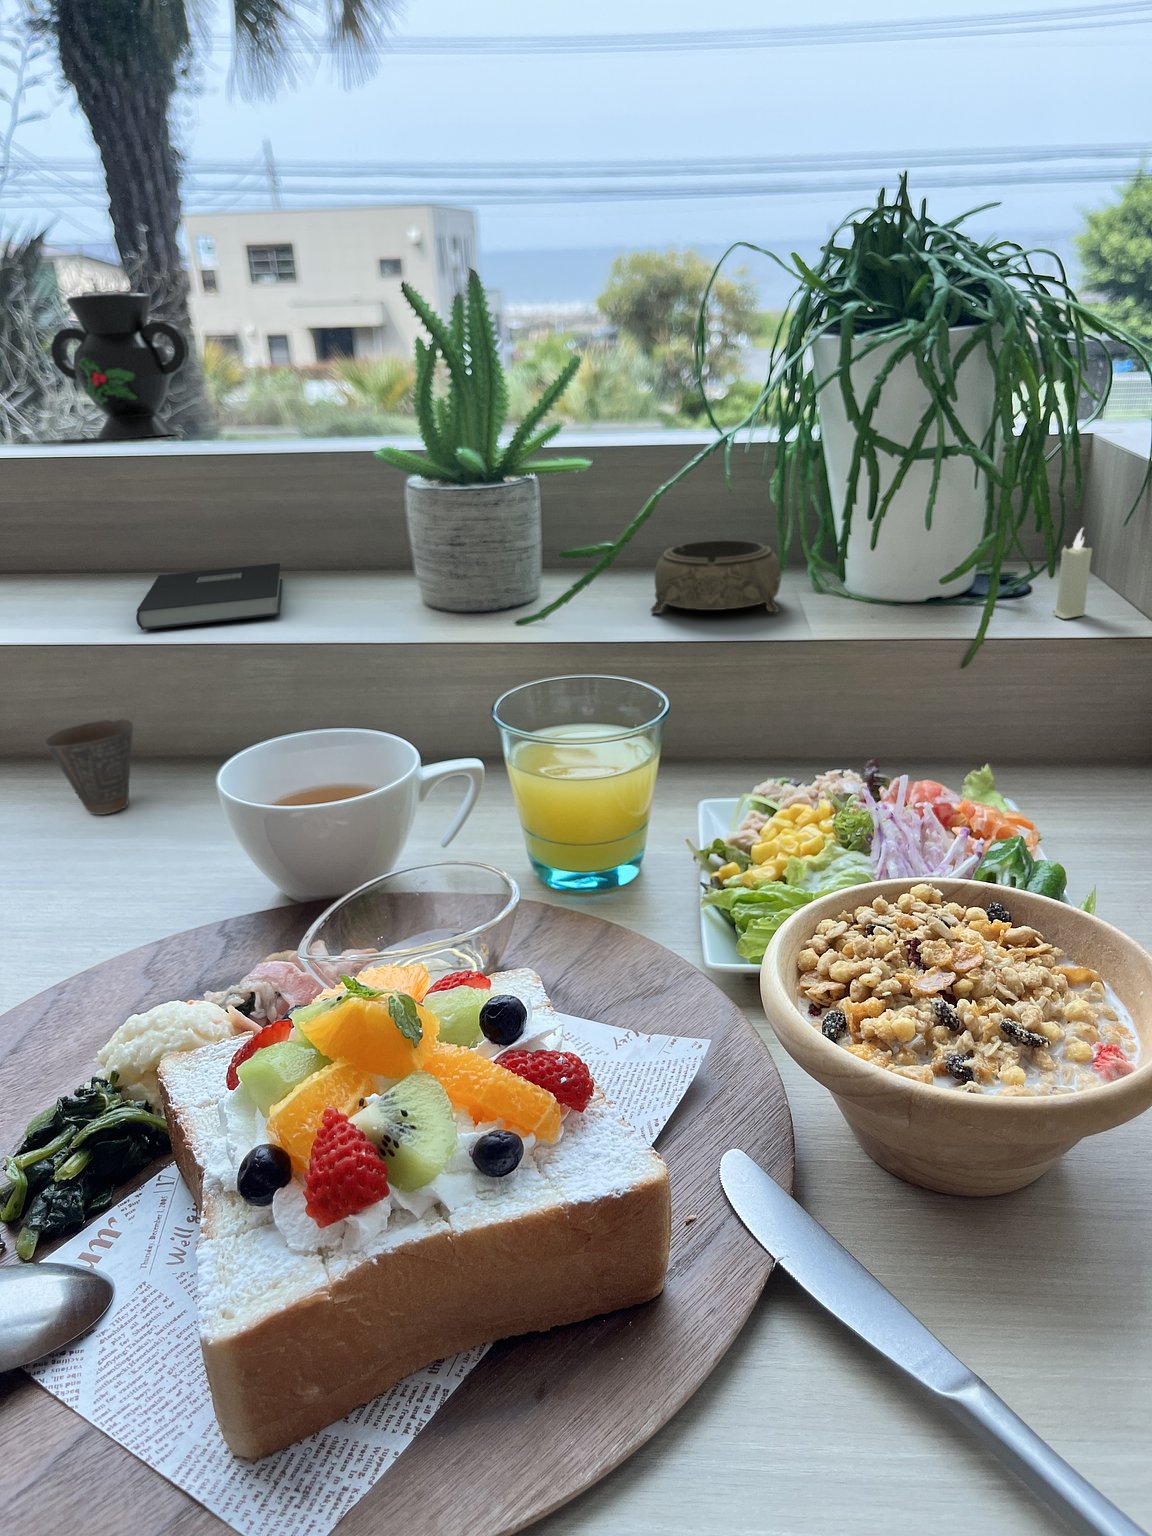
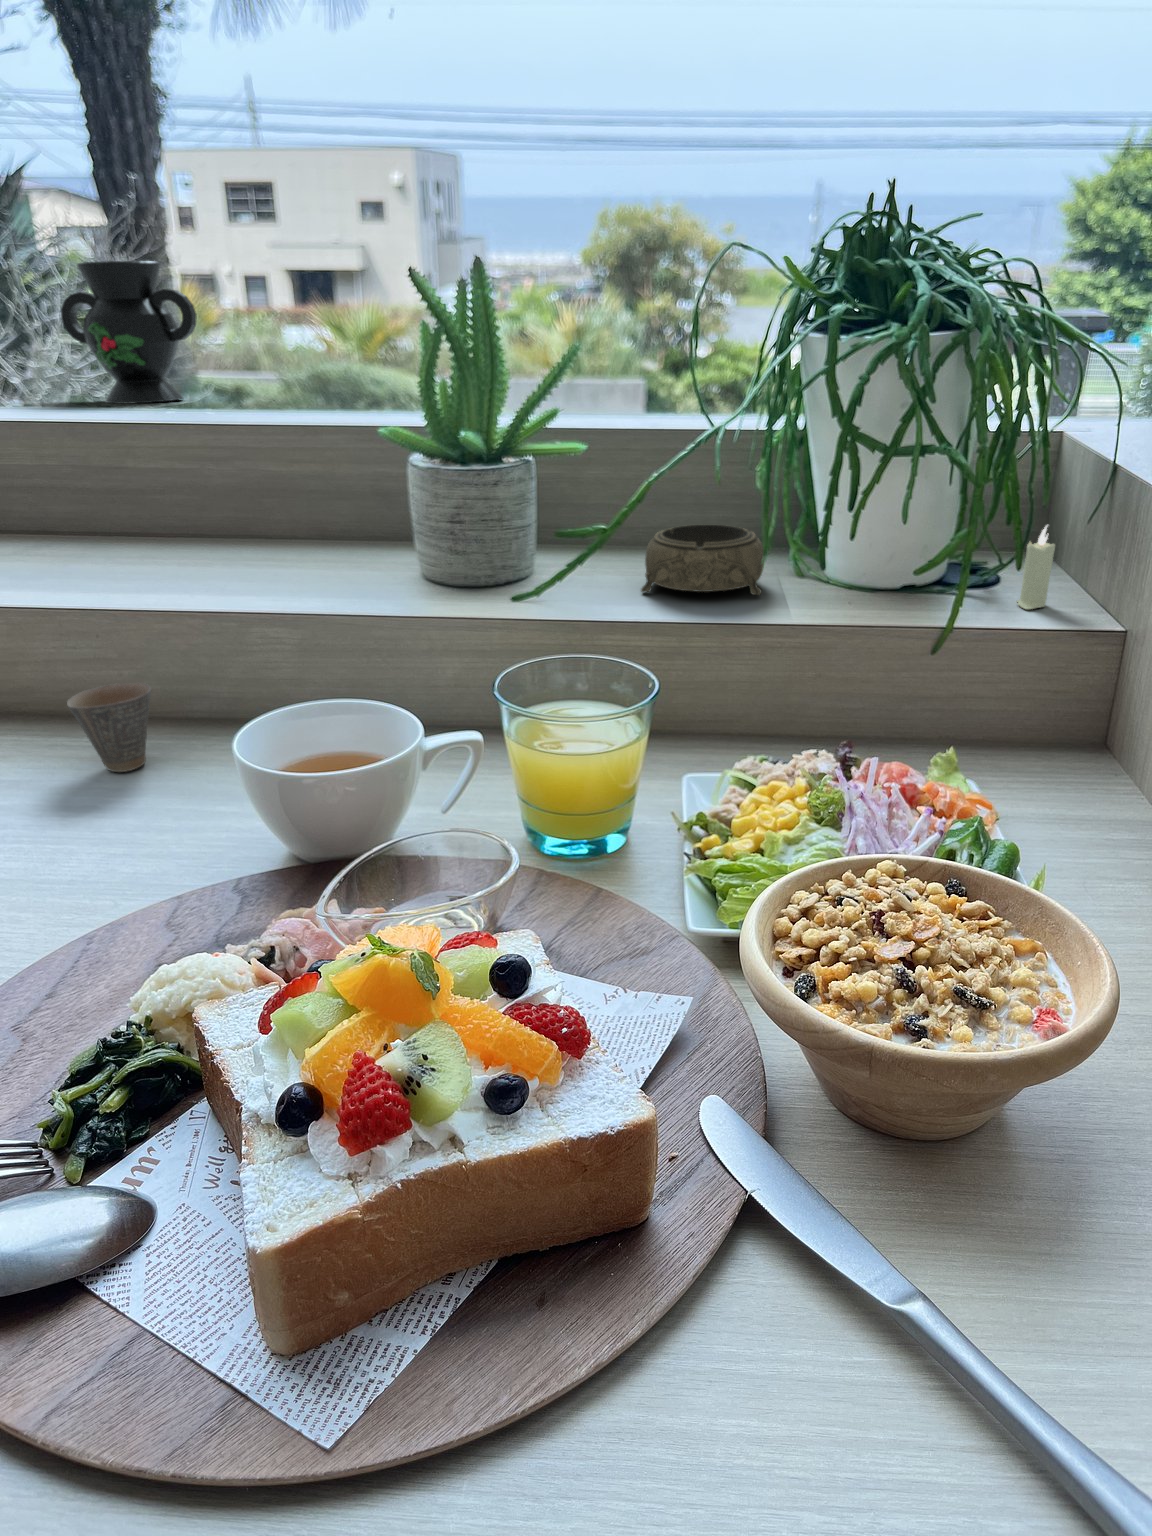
book: present [136,563,282,630] -> none [151,533,289,596]

